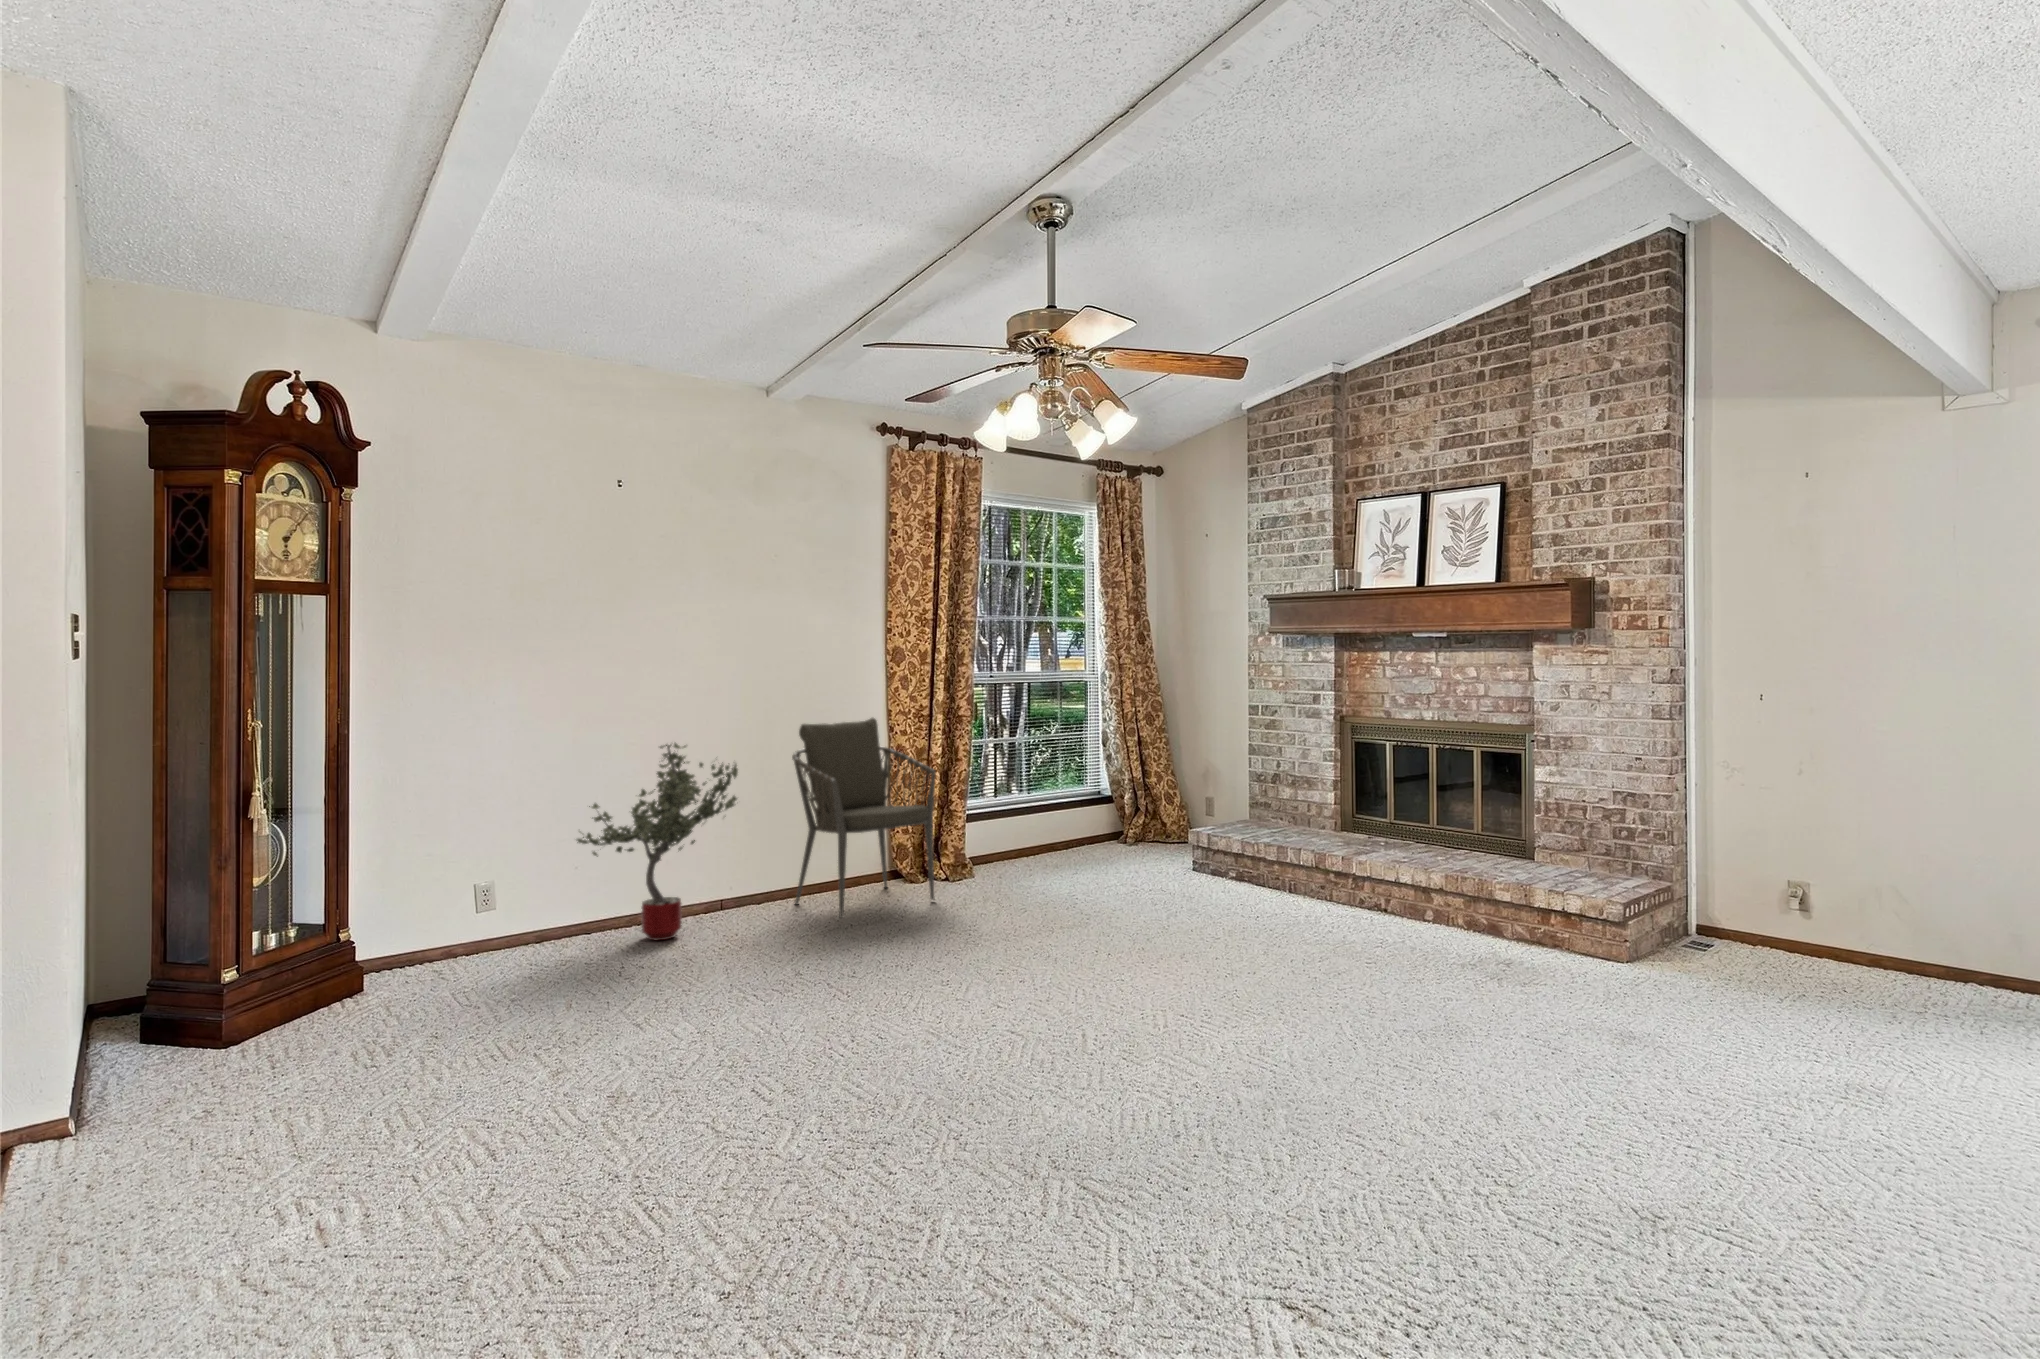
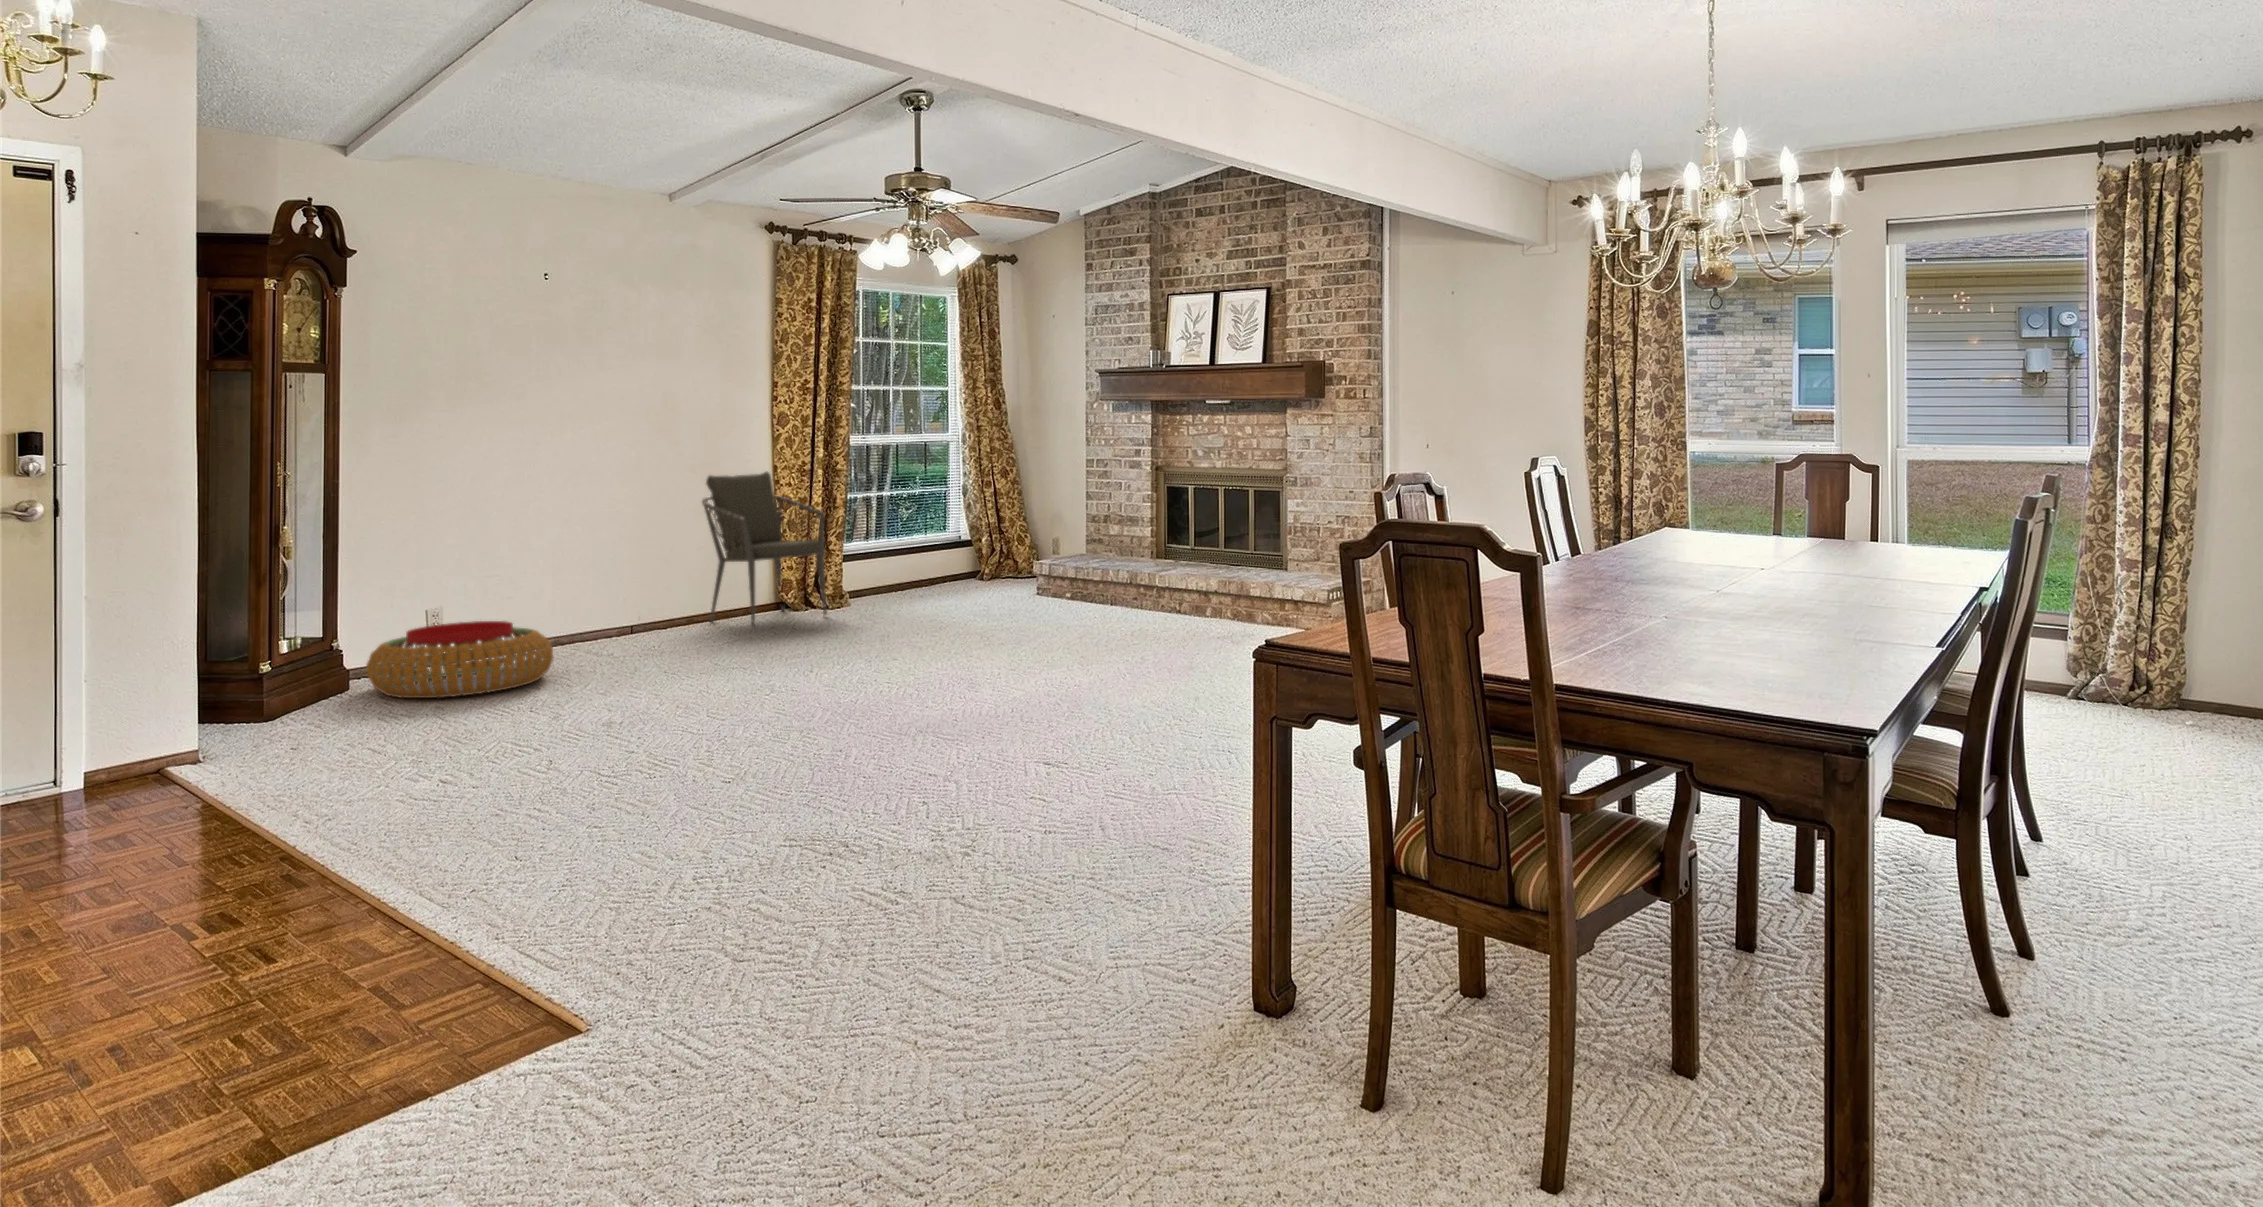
potted tree: present [577,743,738,940] -> none [536,487,666,642]
pouf: none [296,930,554,1057] -> present [366,621,553,698]

